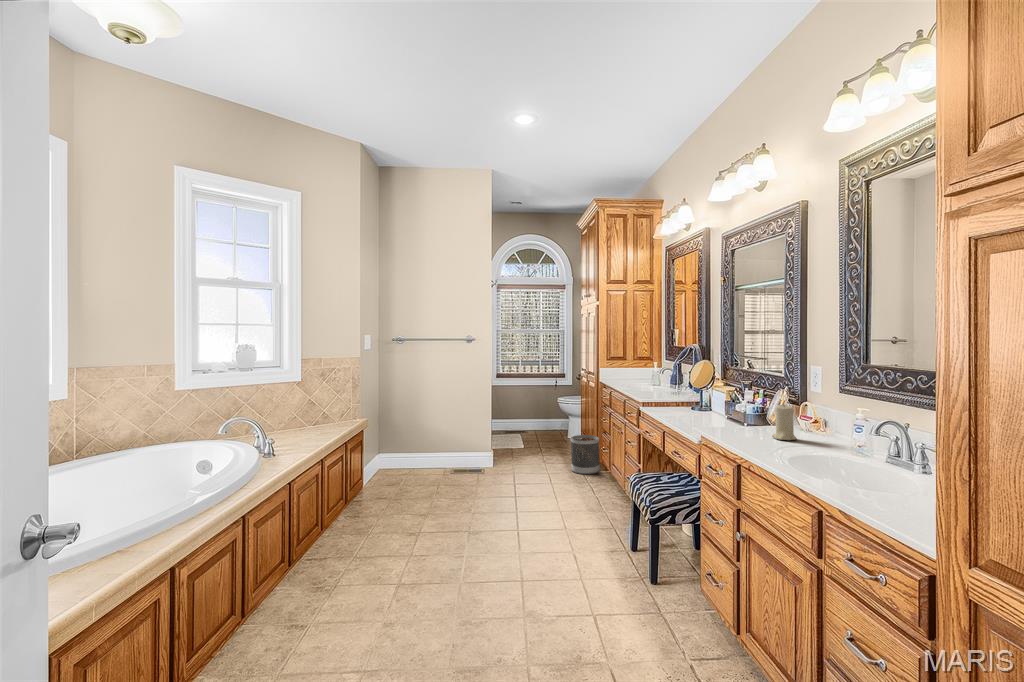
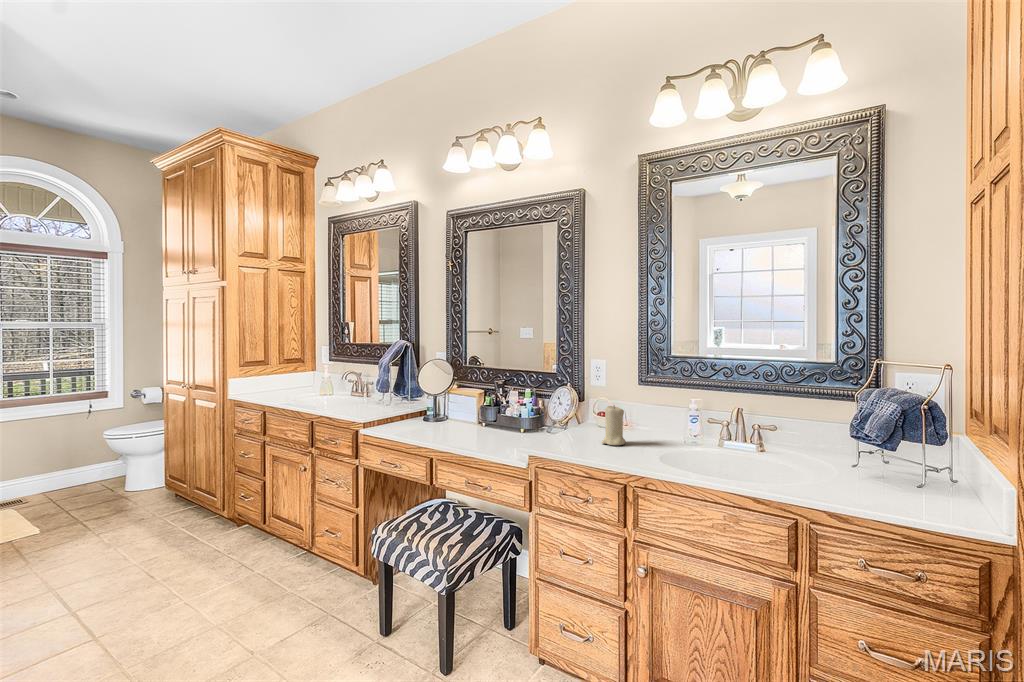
wastebasket: present [571,435,600,474] -> none [181,482,234,549]

